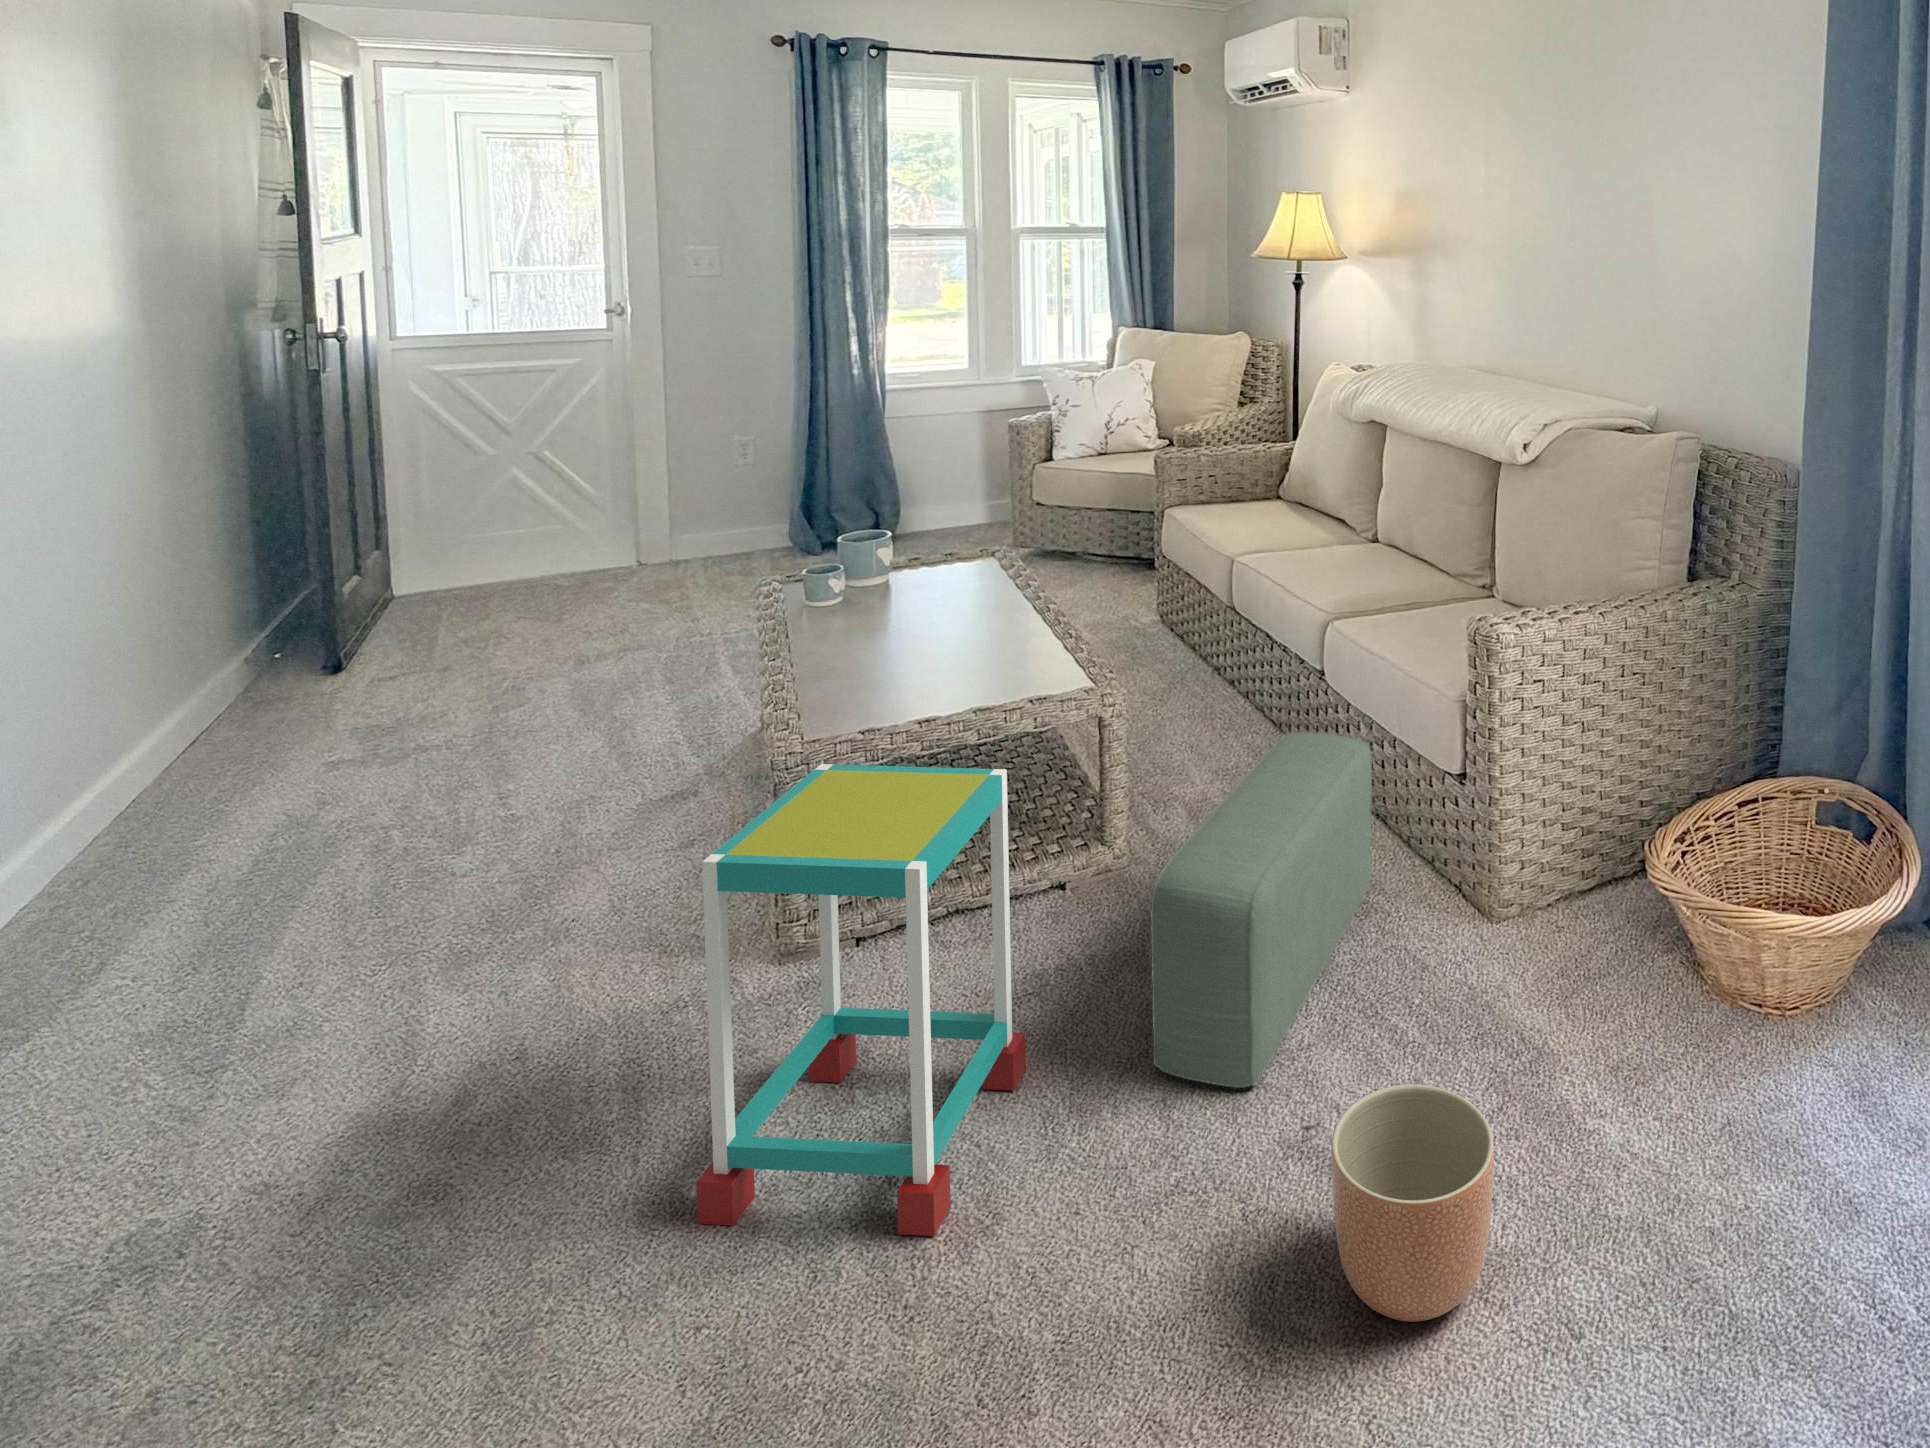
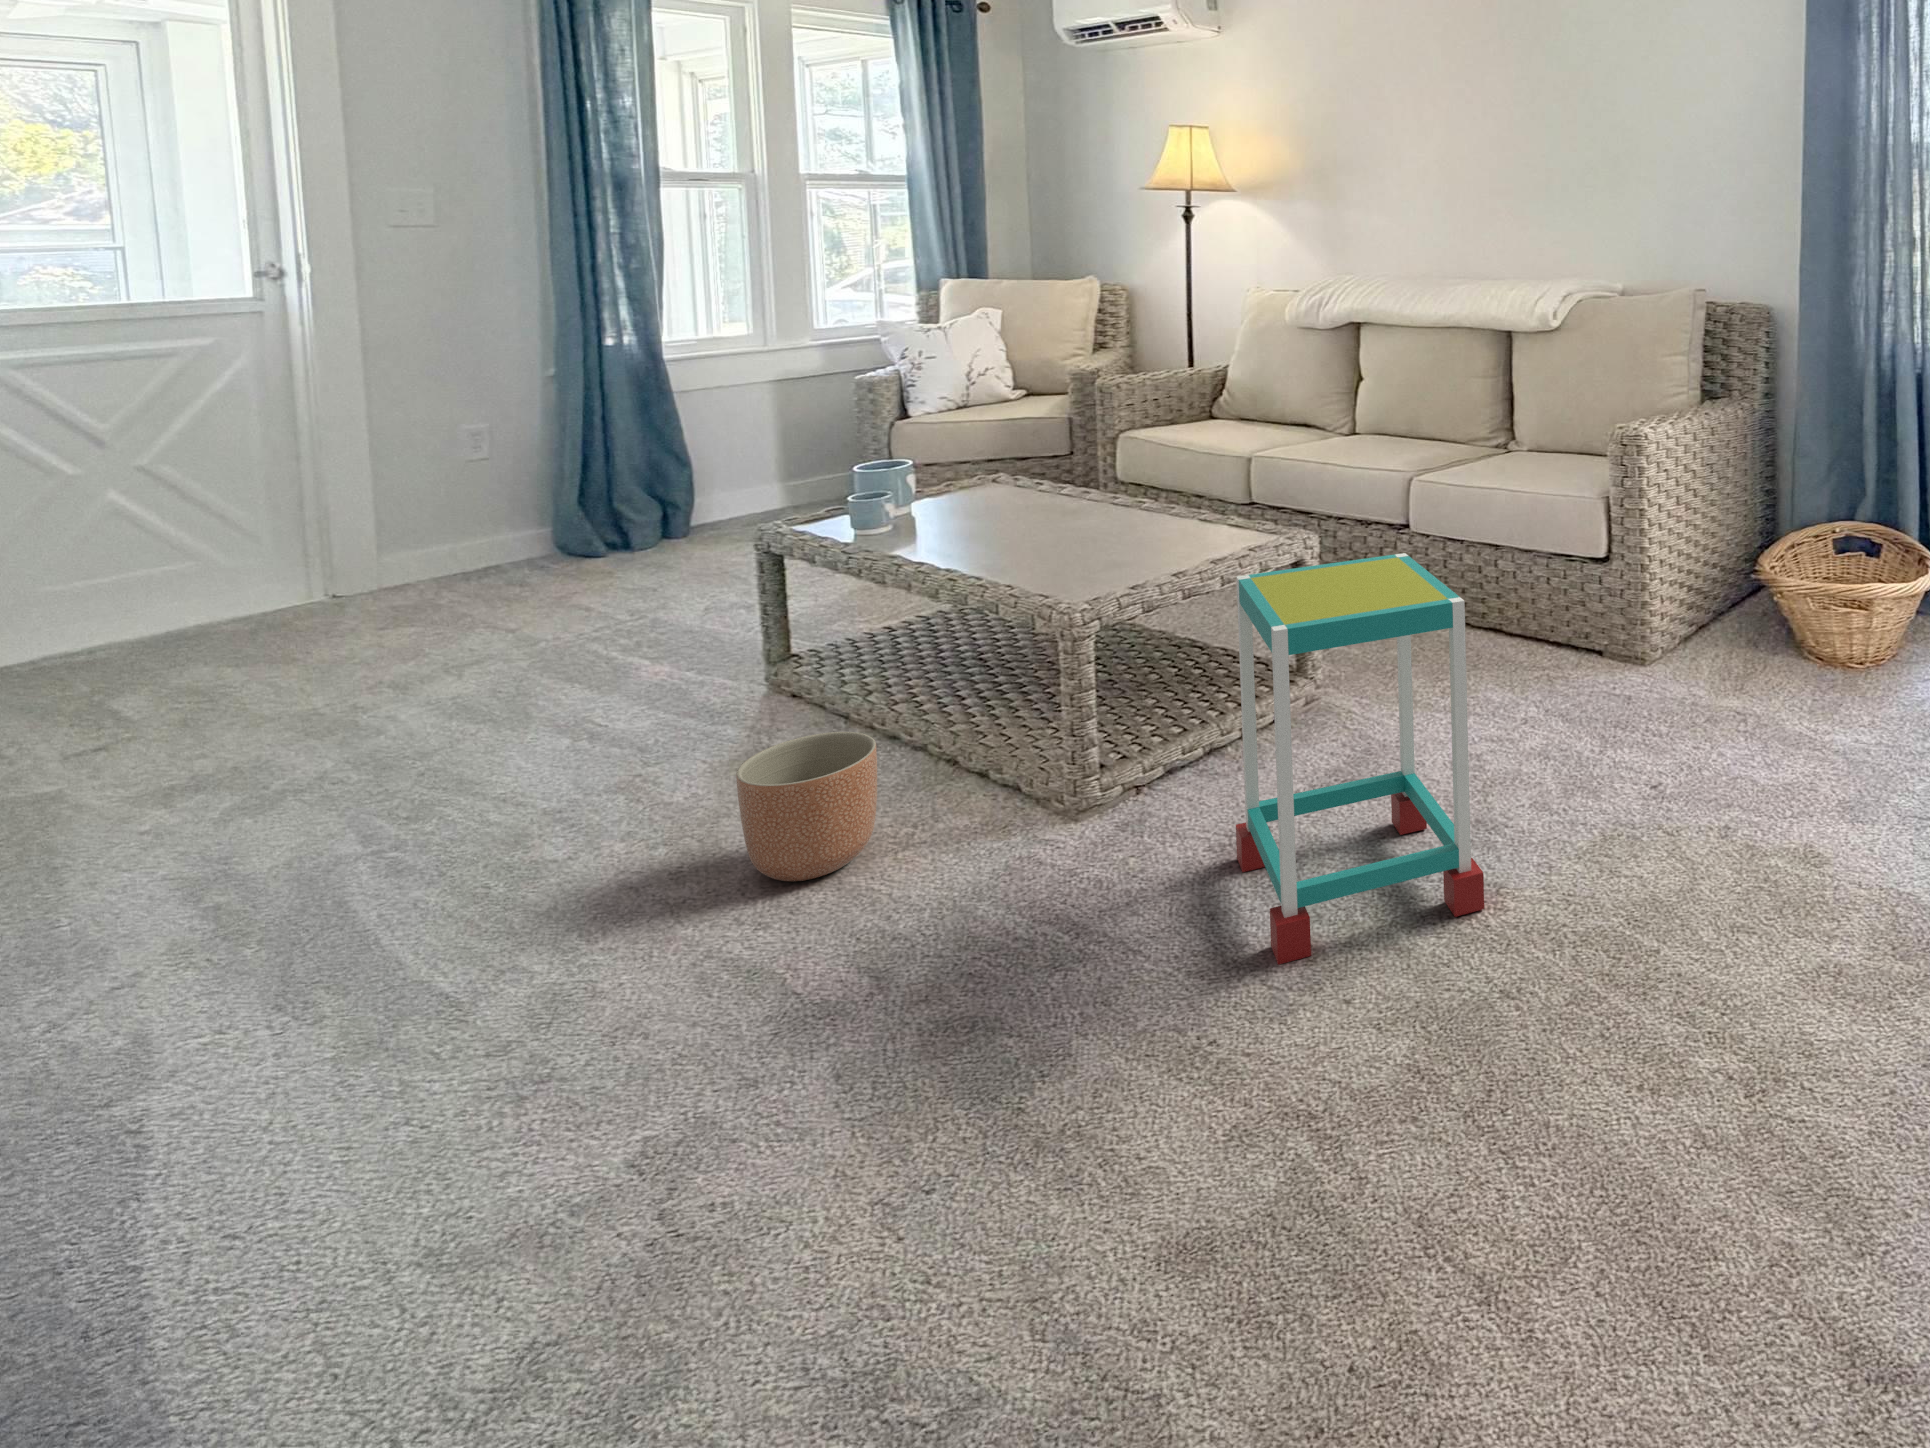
pouf: present [1151,732,1372,1088] -> none [1461,542,1604,789]
planter: present [1331,1084,1494,1322] -> present [736,732,877,881]

